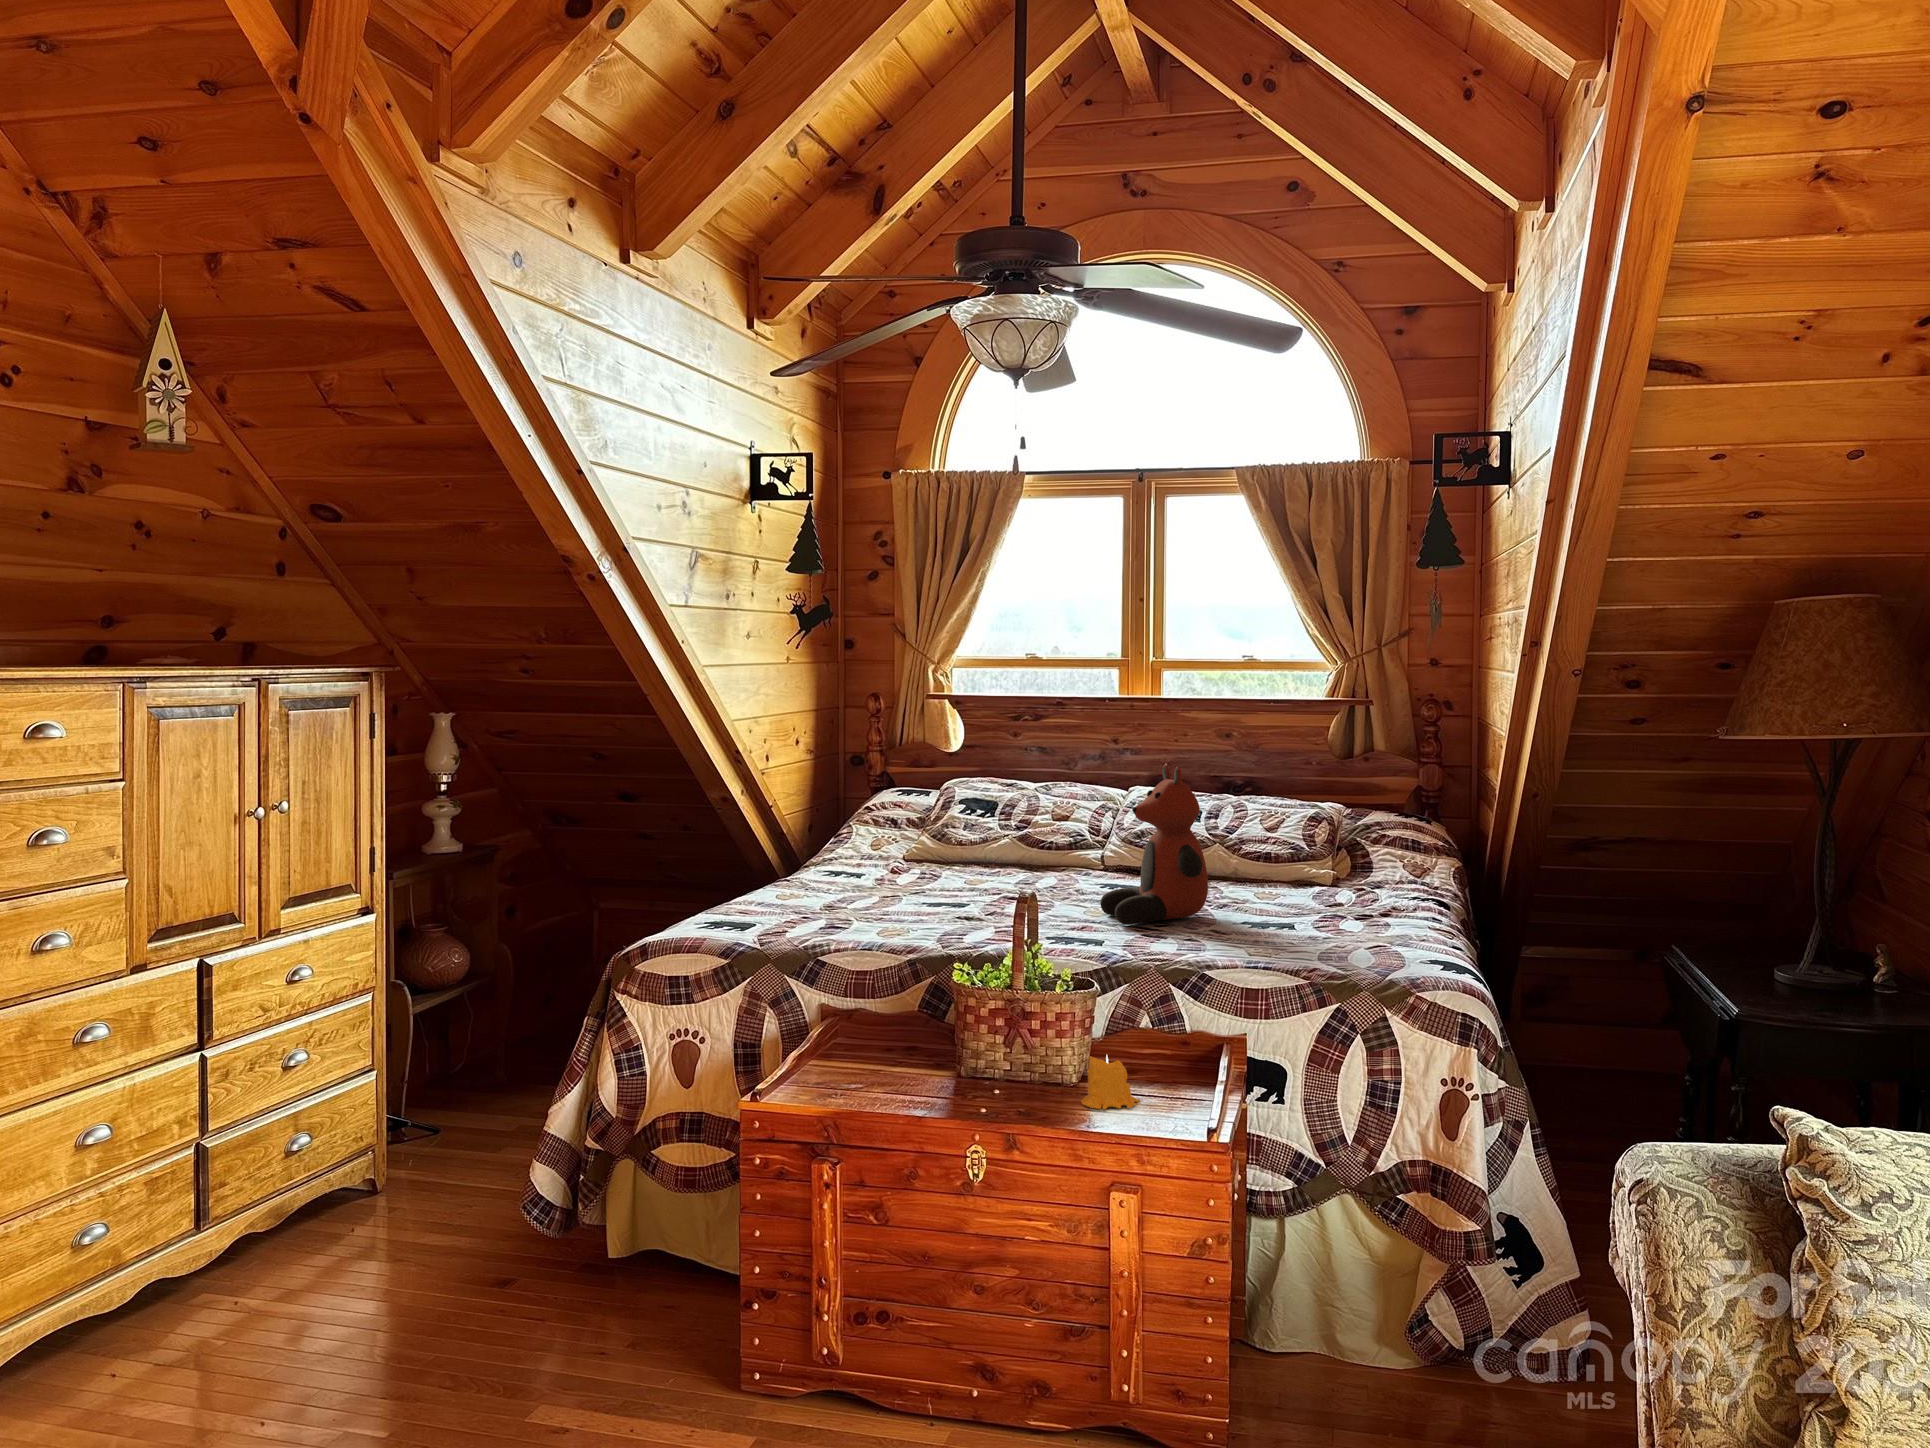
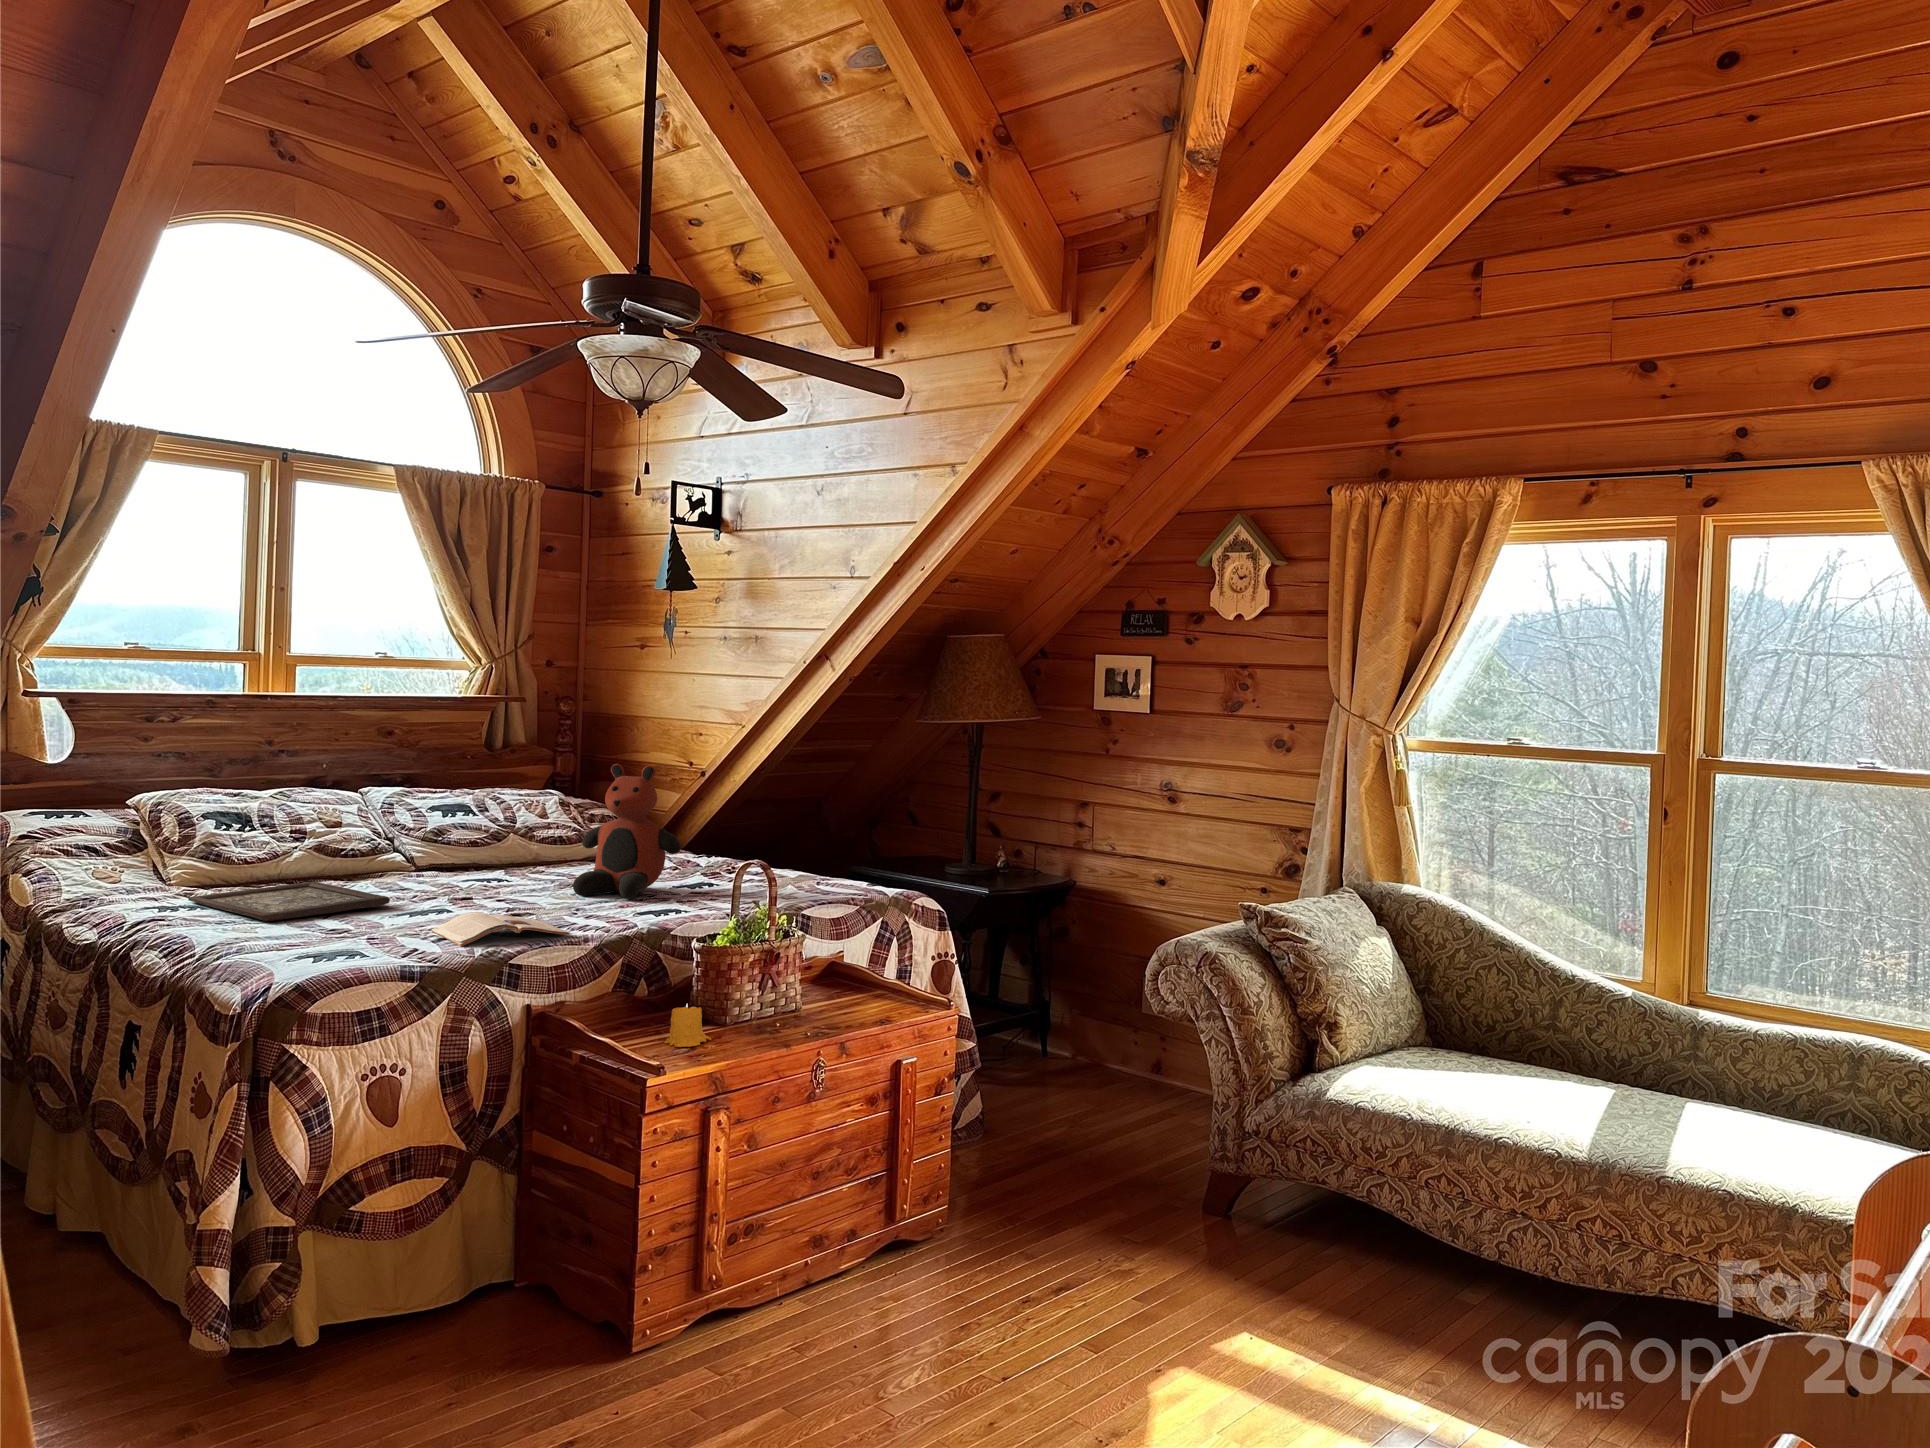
tray: none [816,871,967,897] -> present [188,882,390,921]
magazine: none [816,909,955,944] -> present [432,912,570,946]
candle: present [1081,1055,1140,1109] -> present [665,1005,711,1047]

